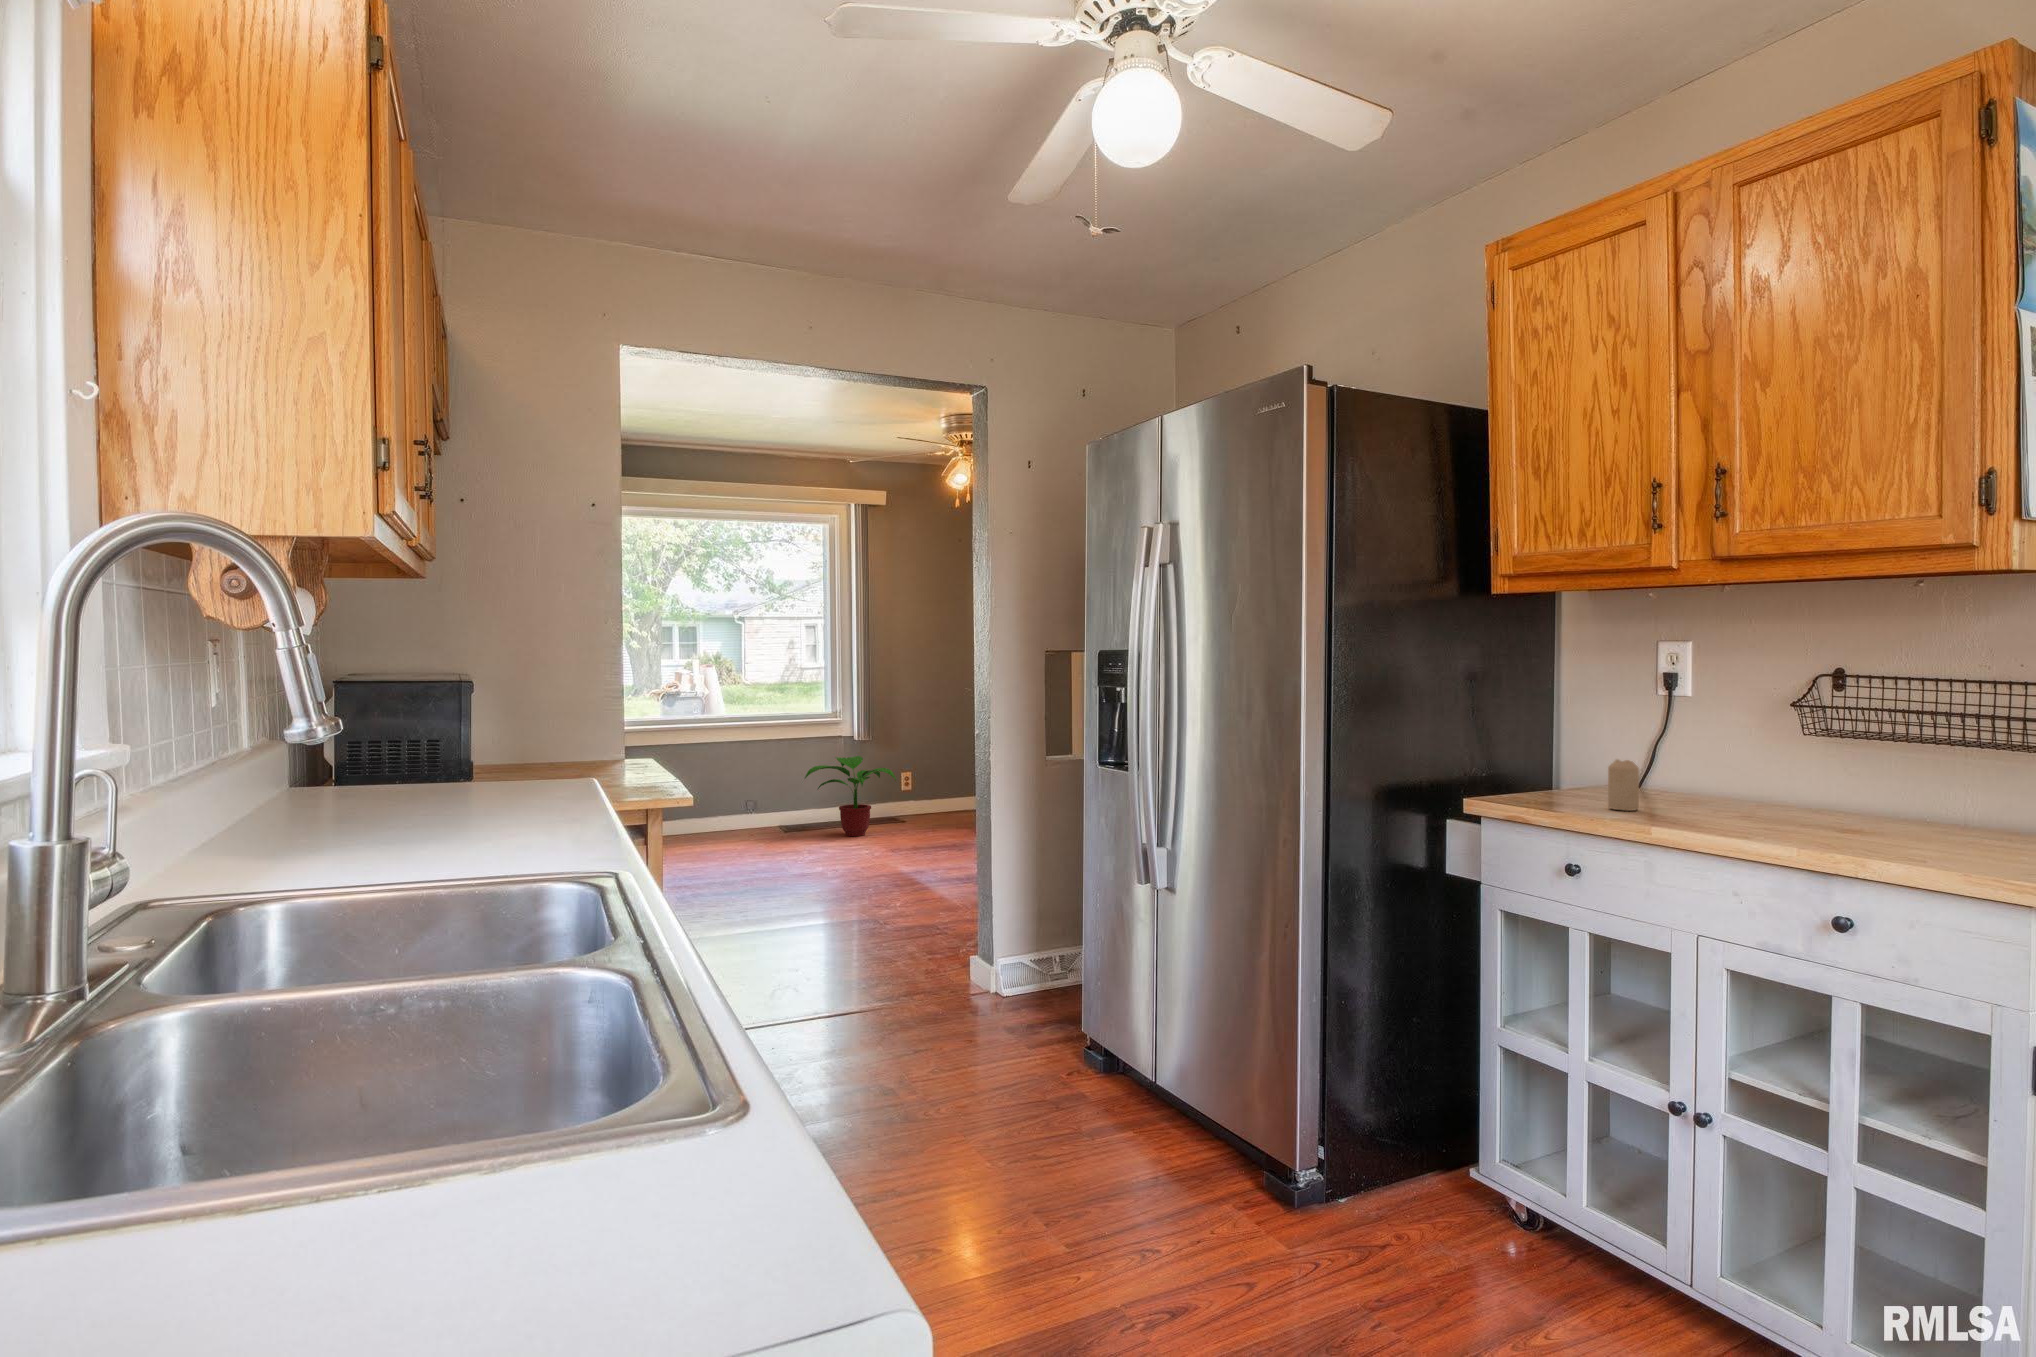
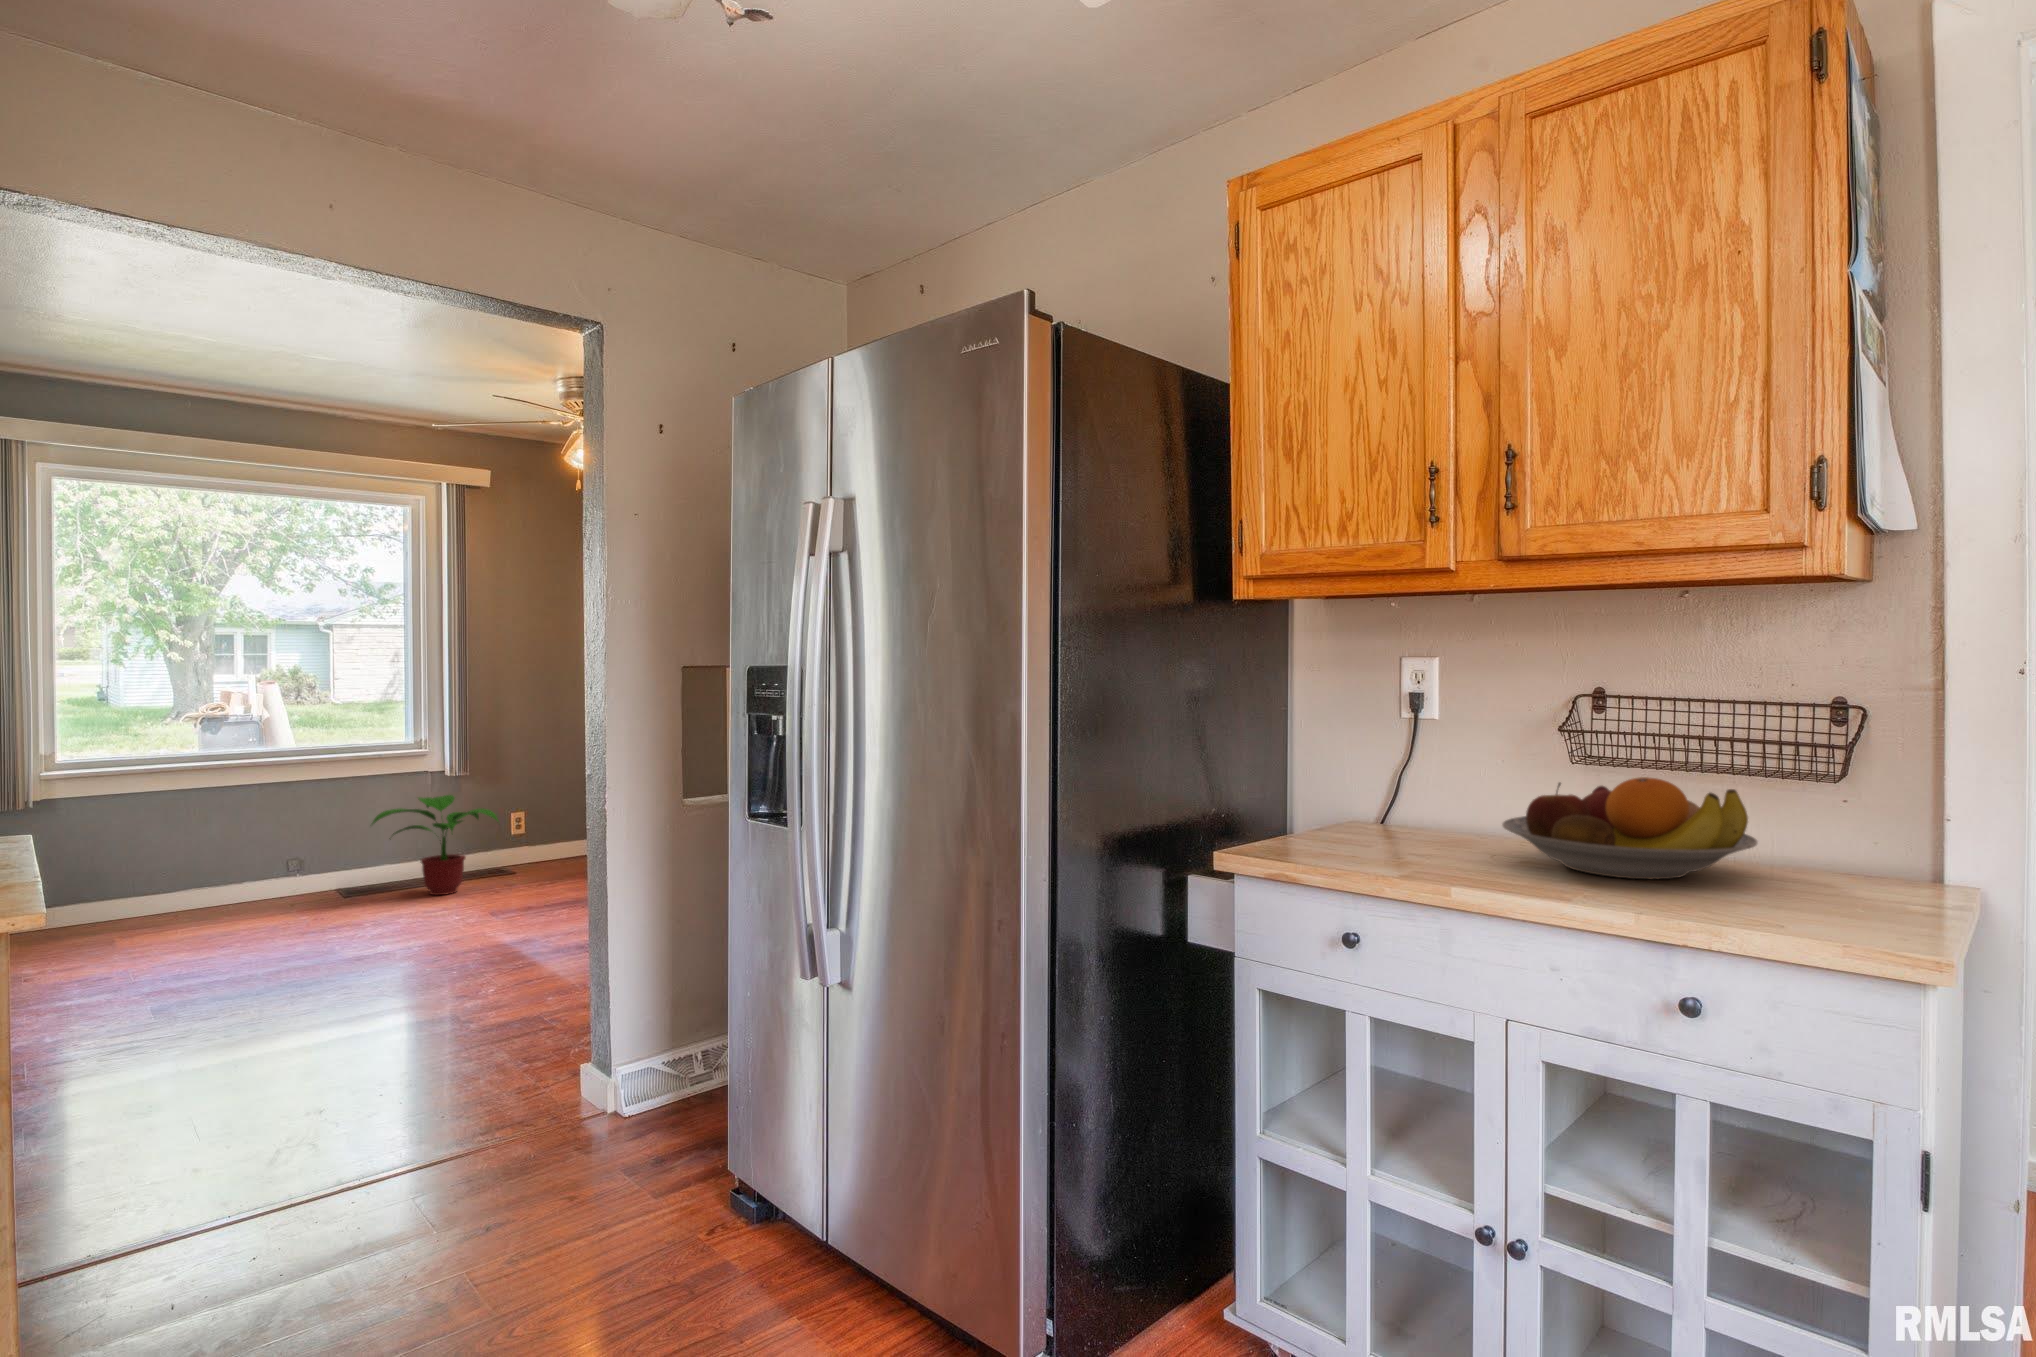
fruit bowl: none [1718,744,1958,830] -> present [1502,777,1757,879]
candle: present [1608,760,1639,811] -> none [1382,799,1417,862]

